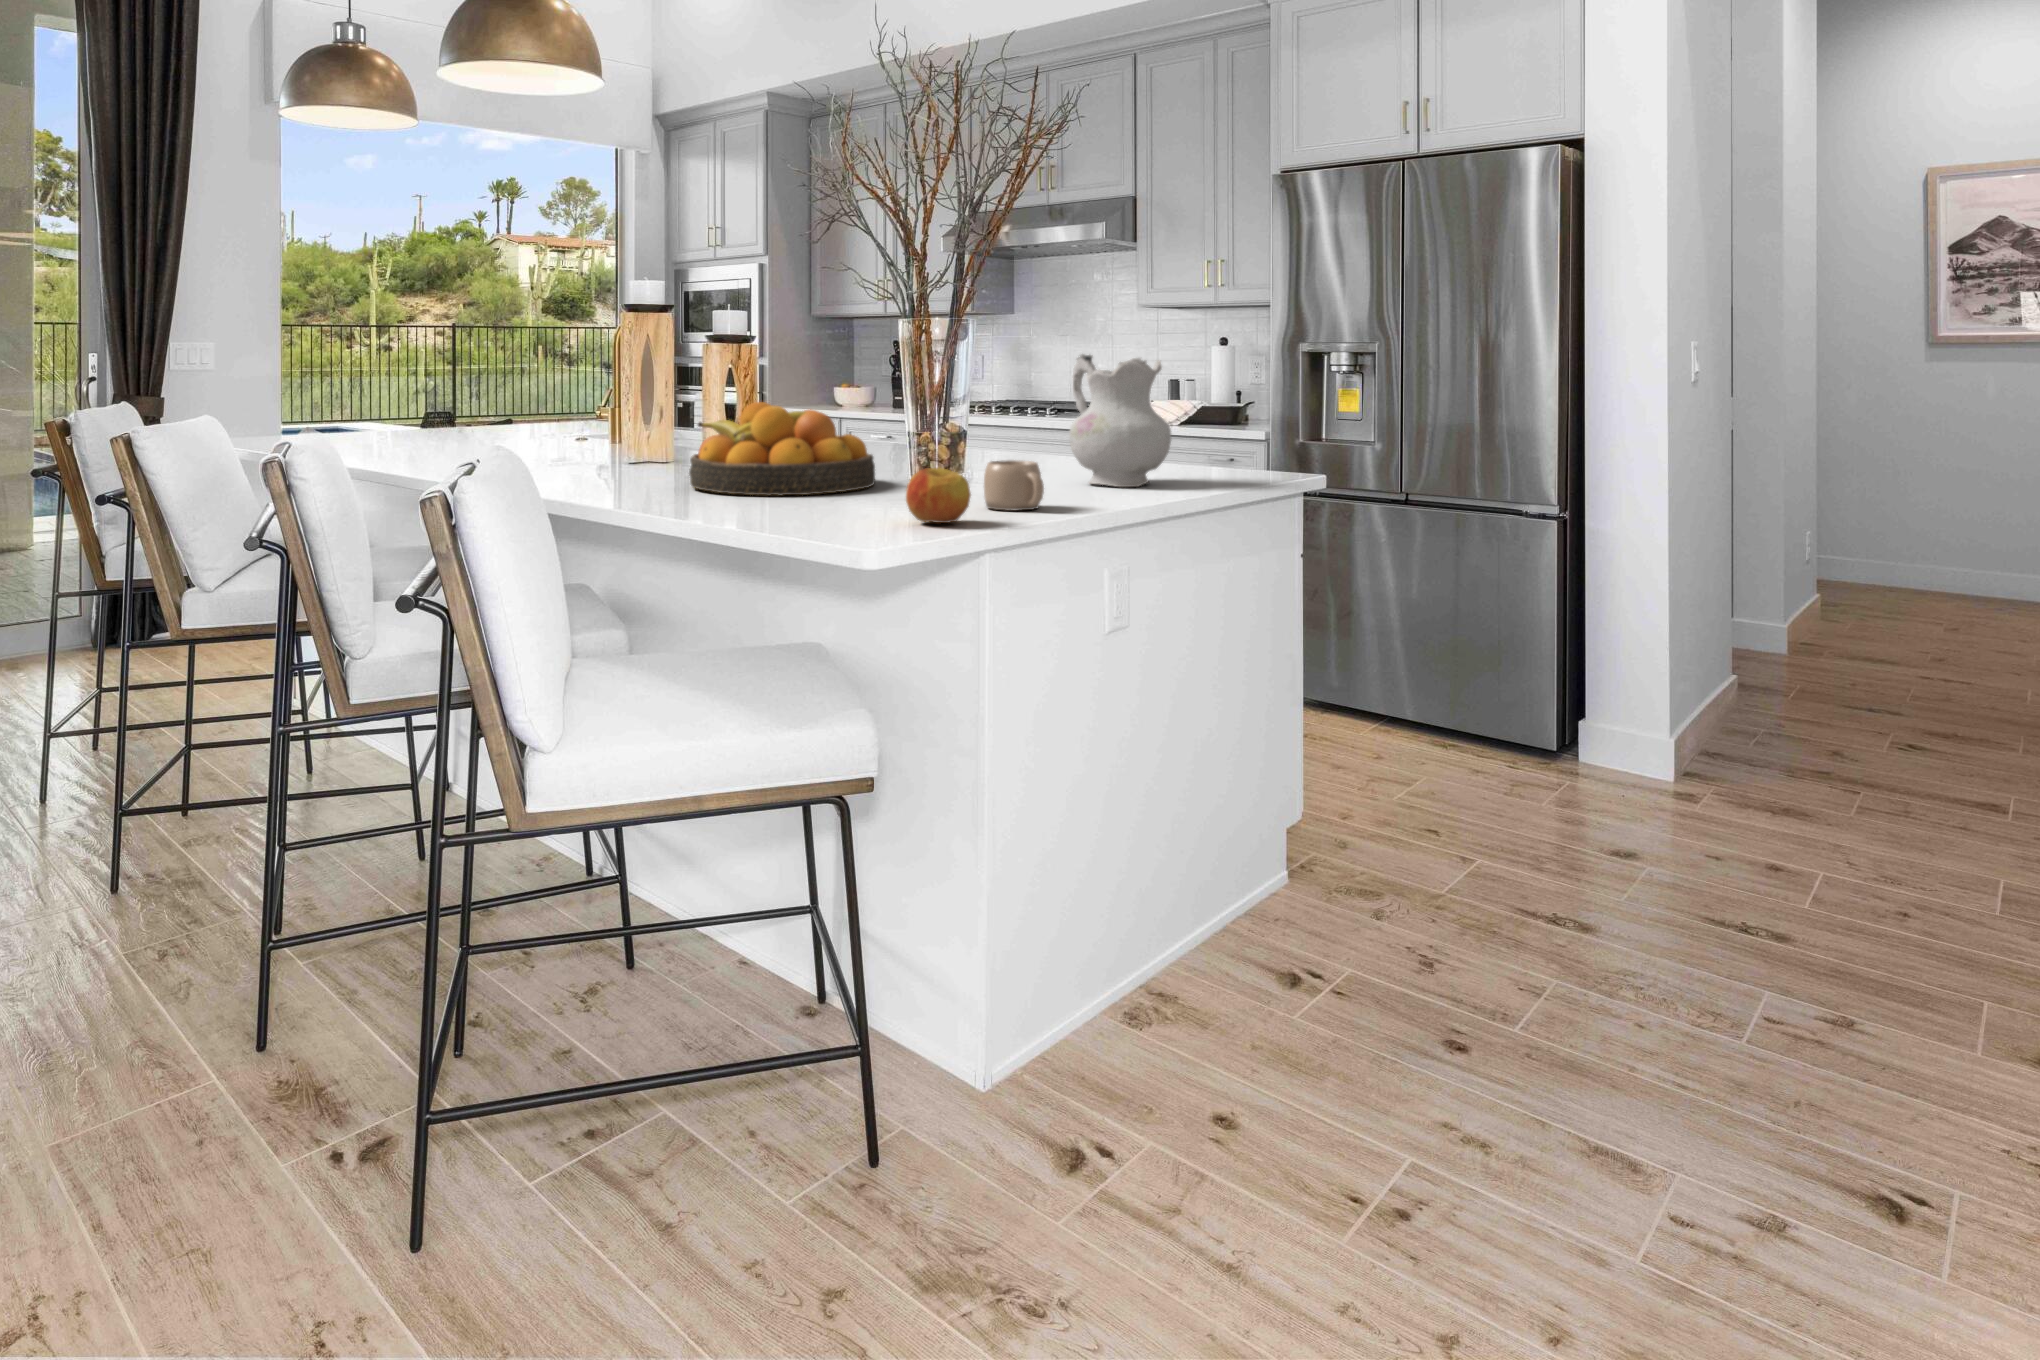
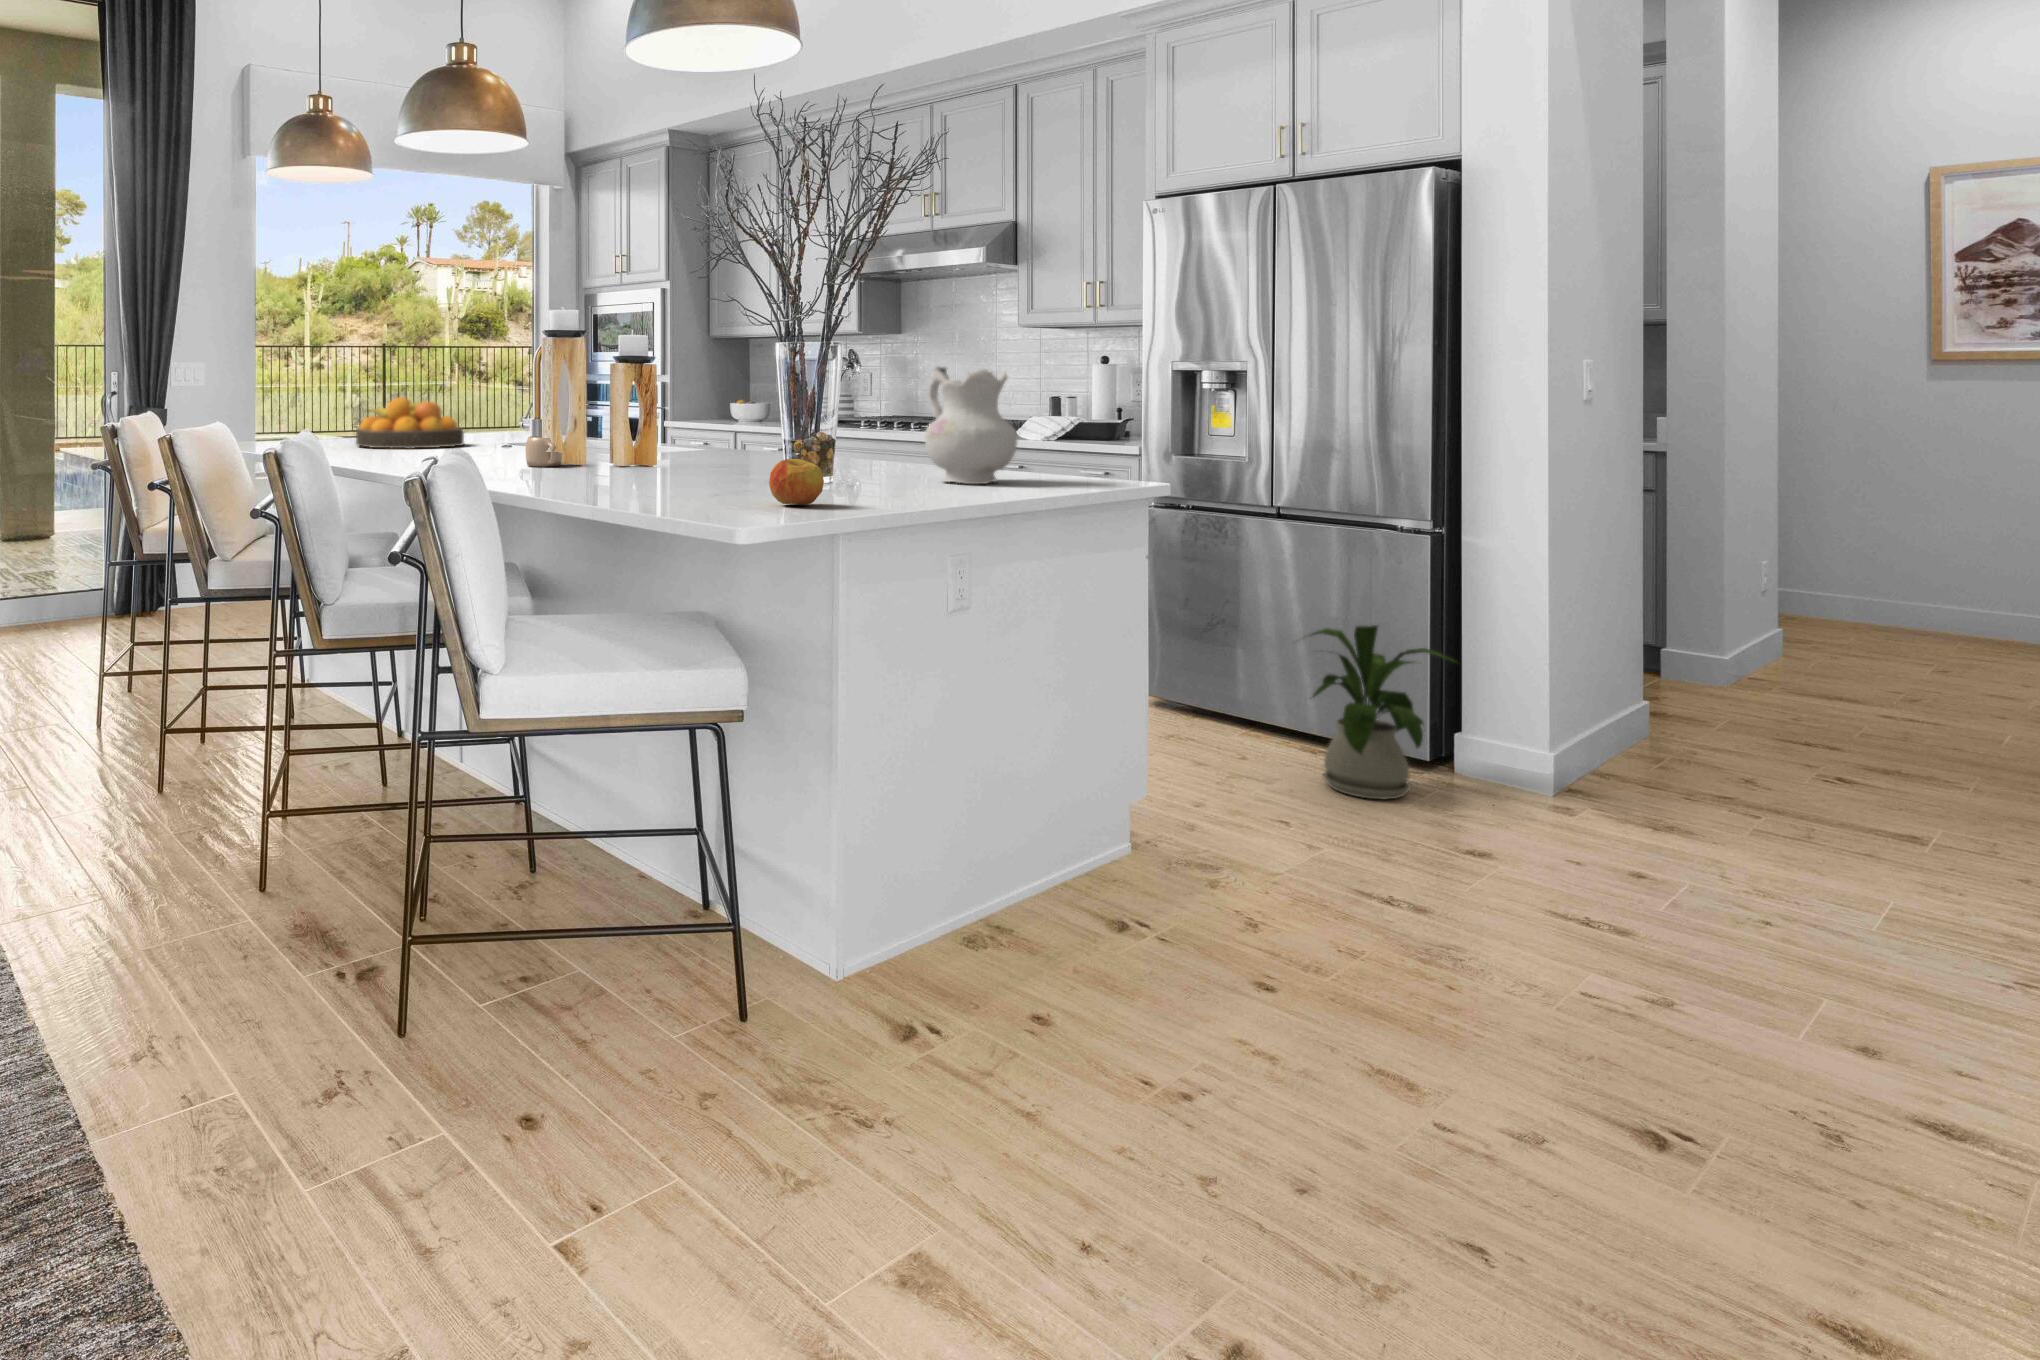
fruit bowl: present [689,402,875,495] -> present [356,397,464,449]
mug: present [984,460,1044,511] -> present [526,436,562,467]
house plant: none [1419,618,1587,795] -> present [1304,625,1451,799]

